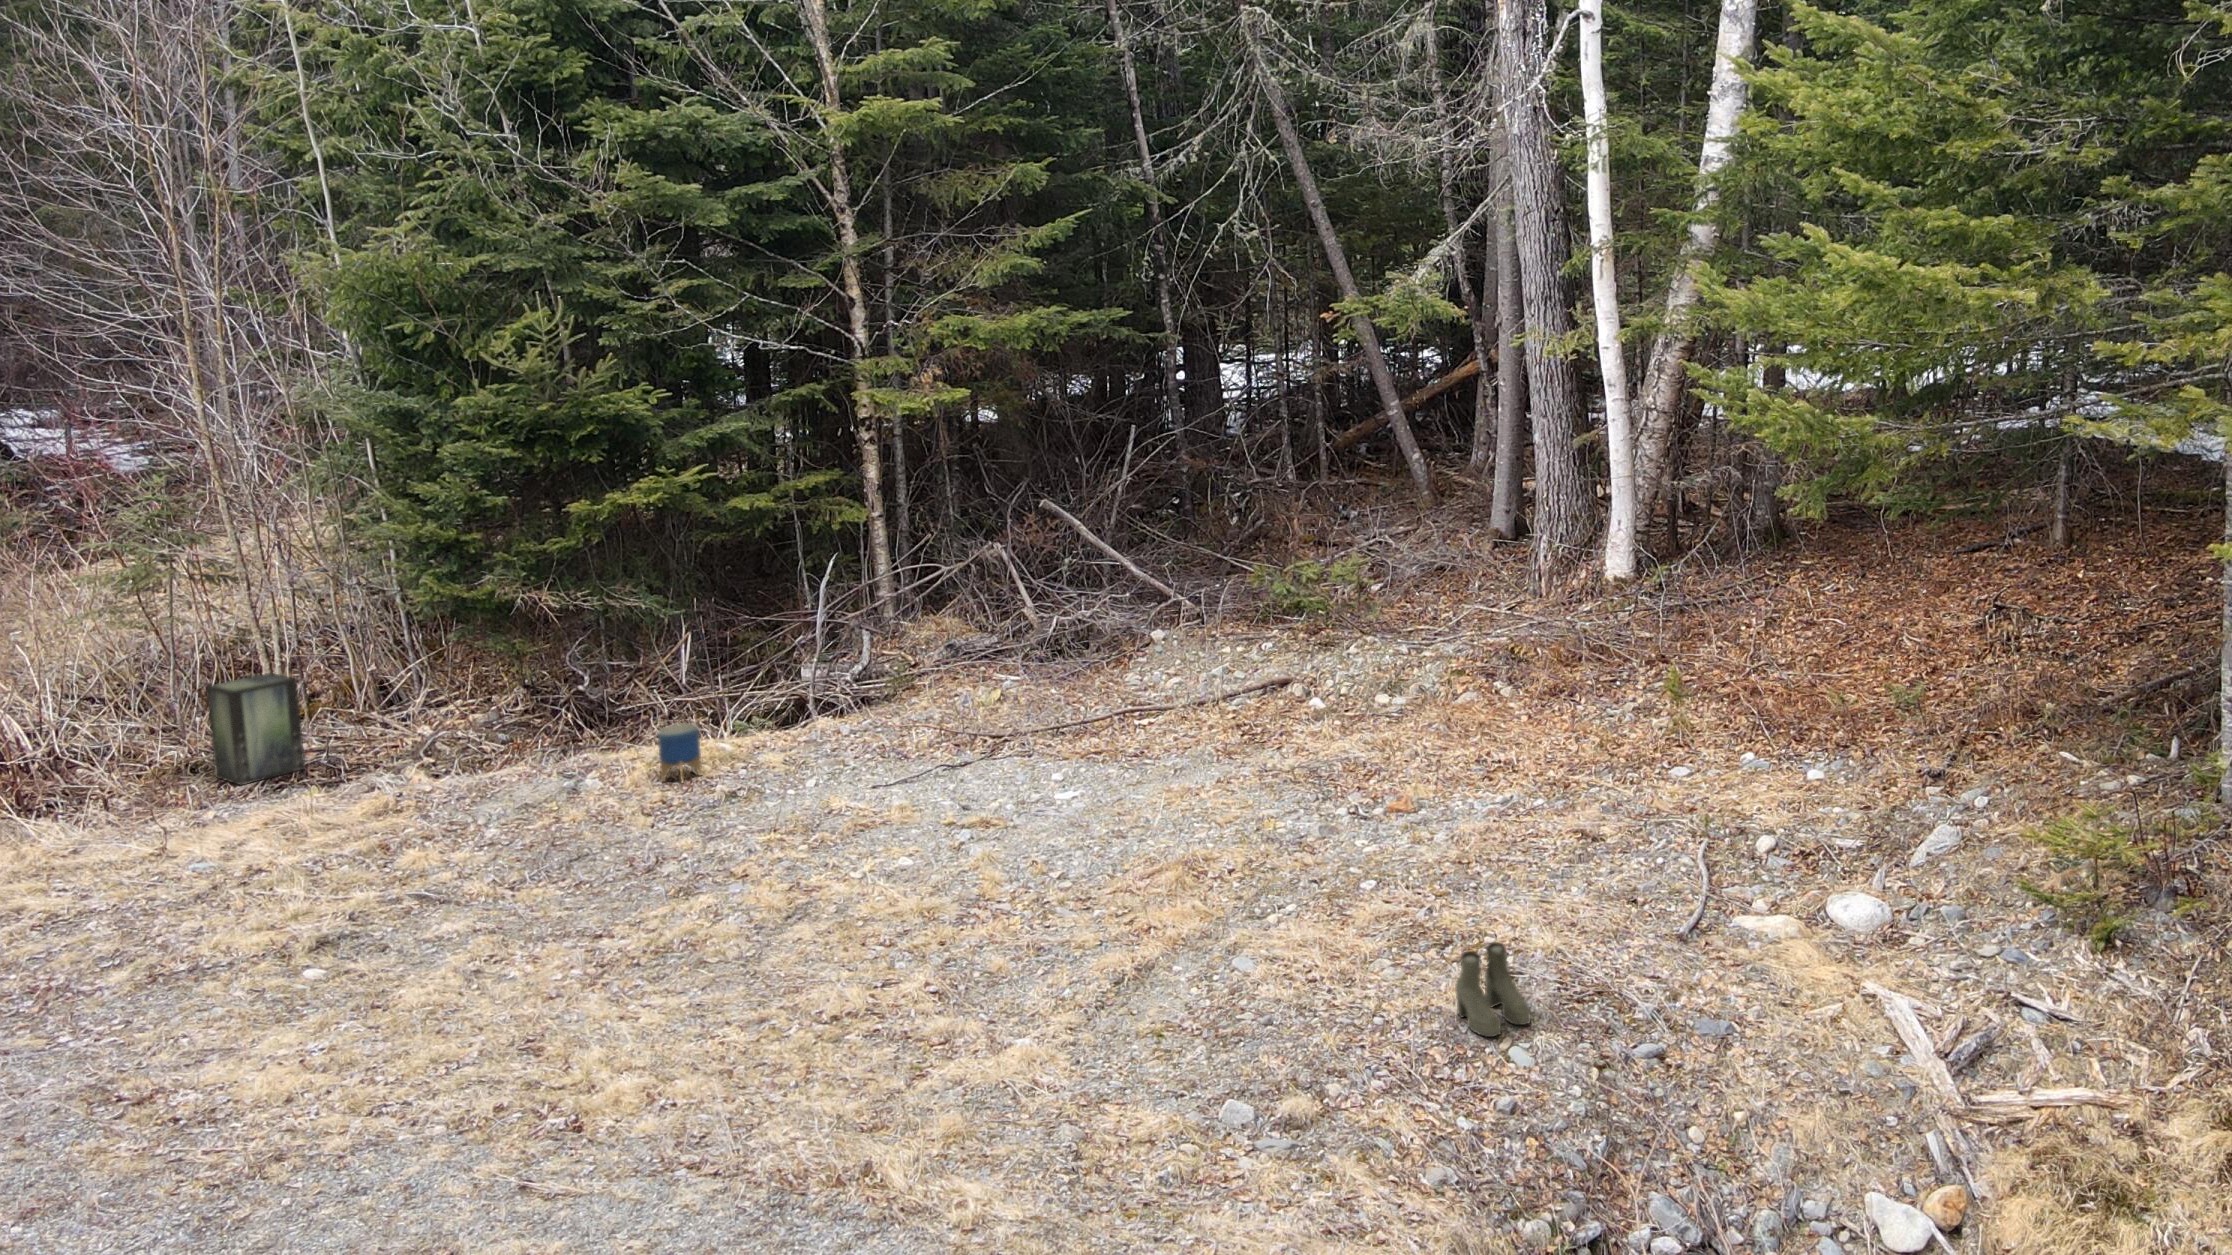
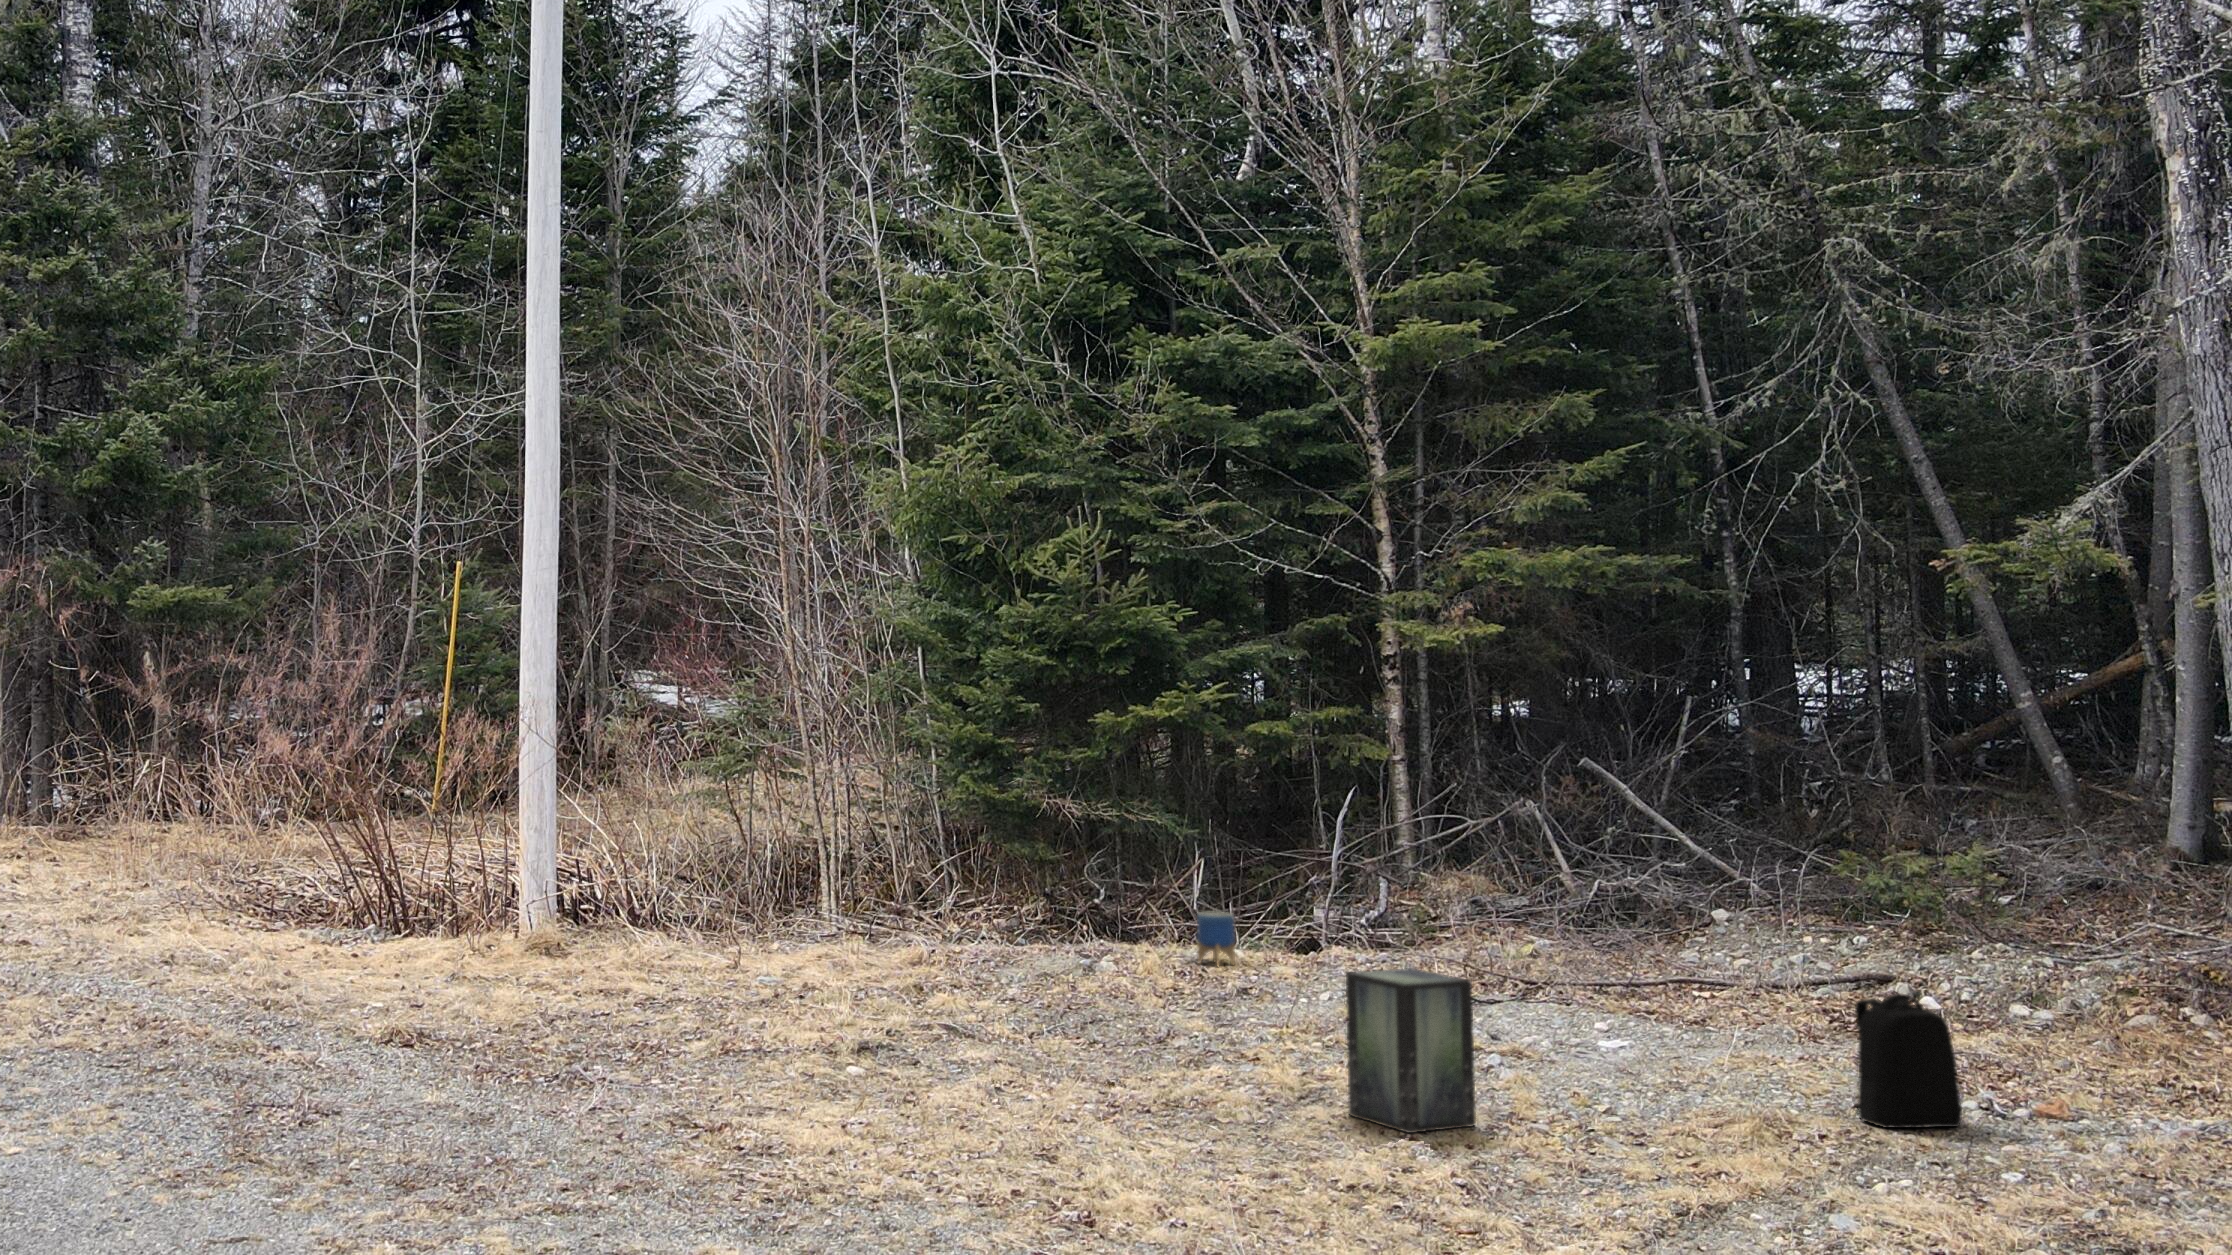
storage box: present [206,673,305,785] -> present [1346,968,1476,1133]
backpack: none [1267,811,1358,948] -> present [1855,993,1962,1128]
boots: present [1455,942,1531,1037] -> none [2071,1117,2165,1199]

